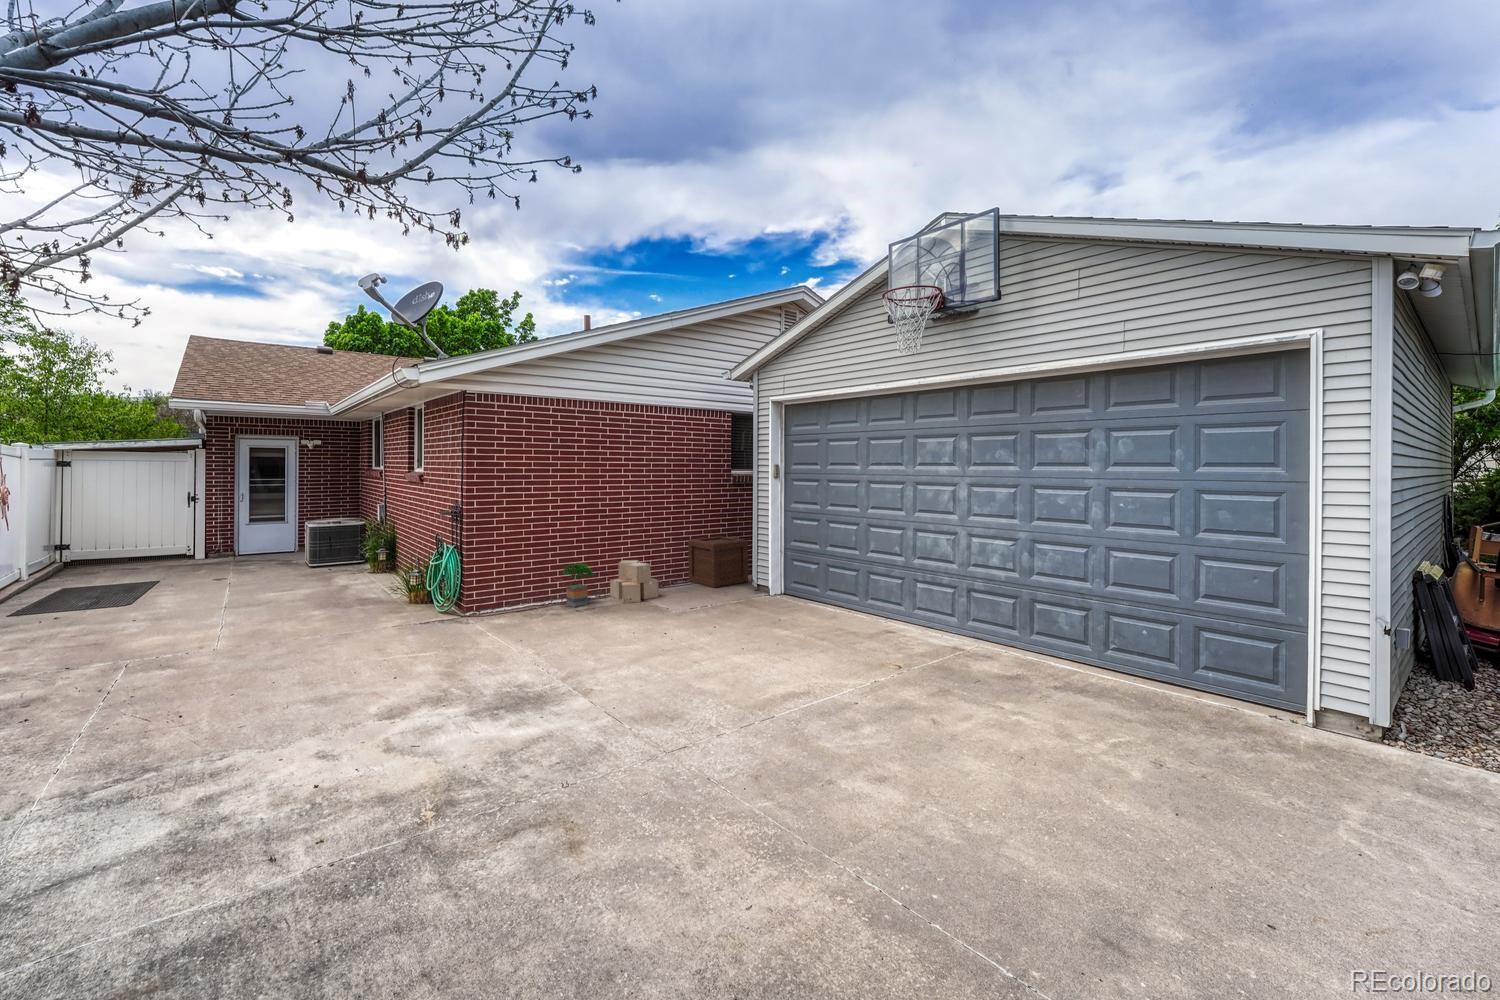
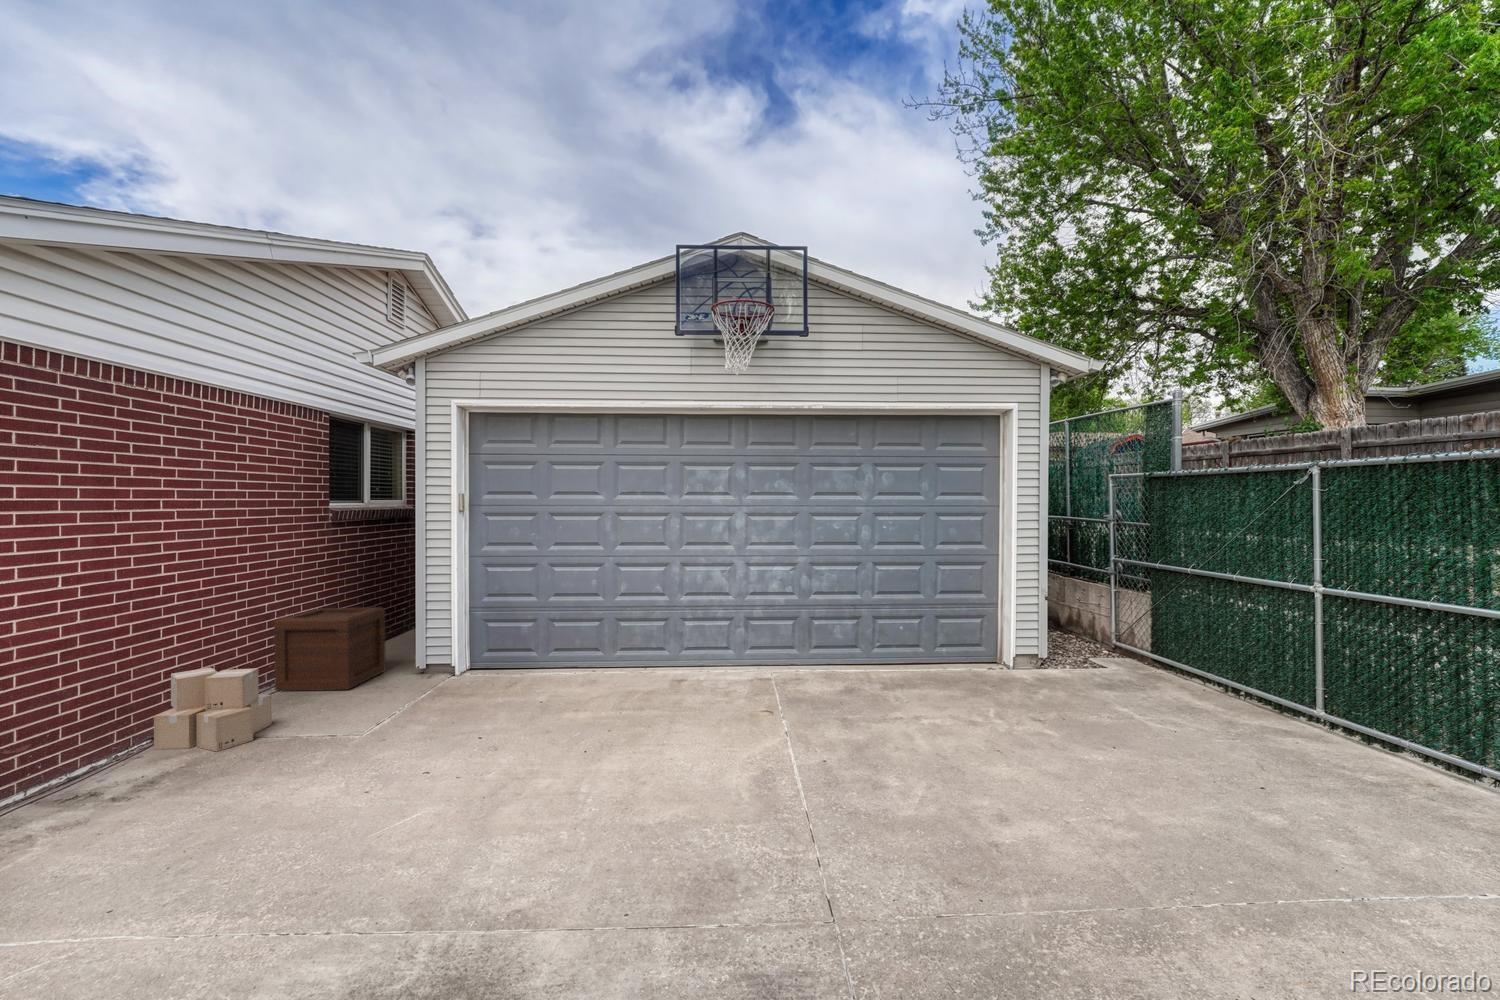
potted tree: present [563,564,594,607] -> none [53,691,152,790]

